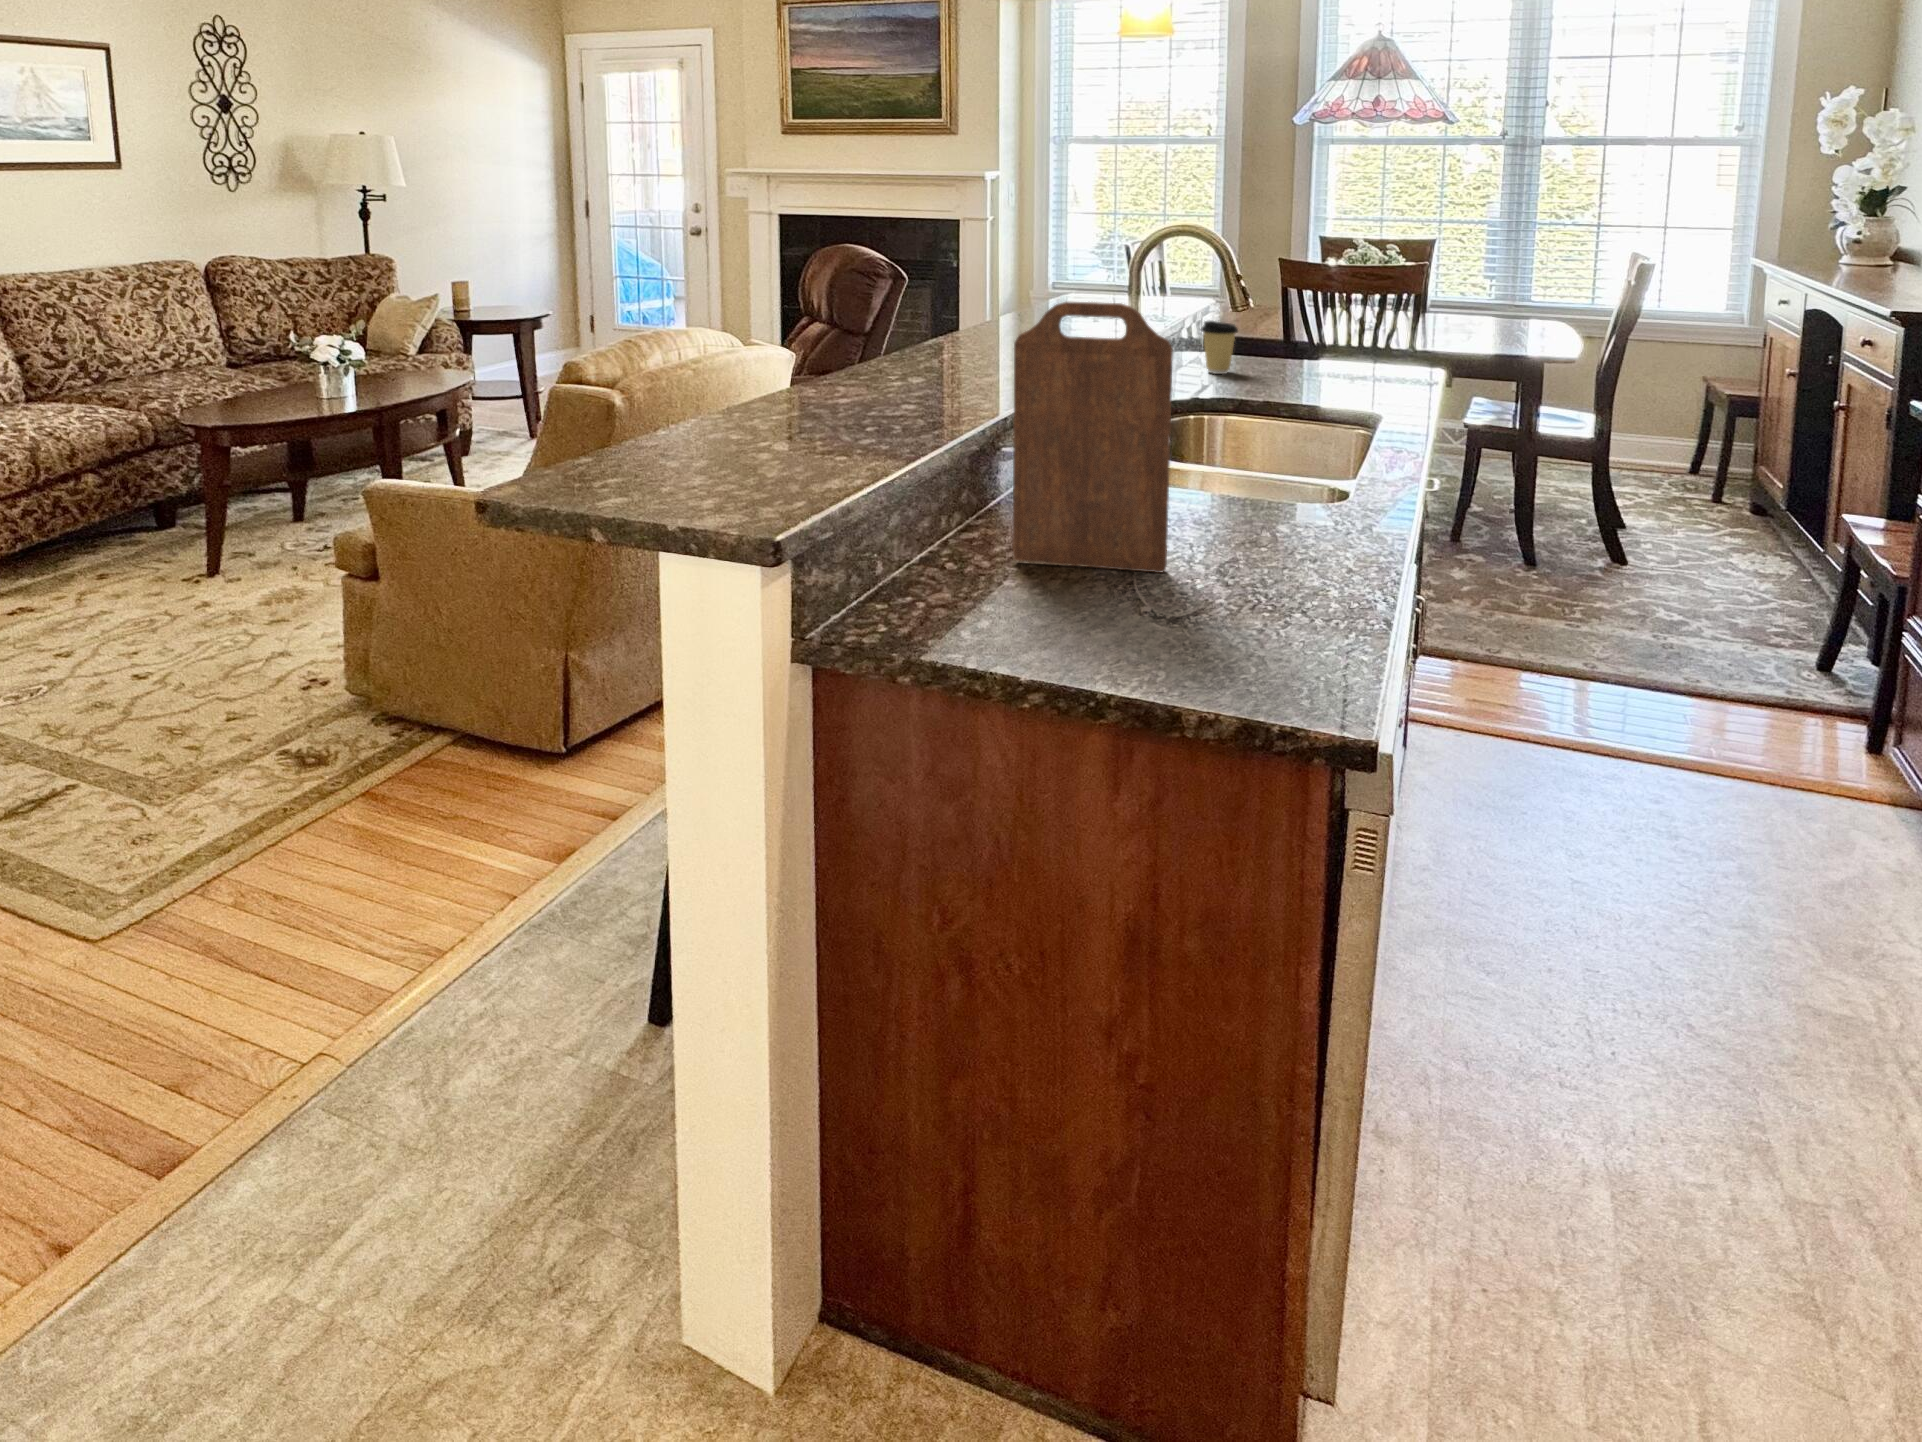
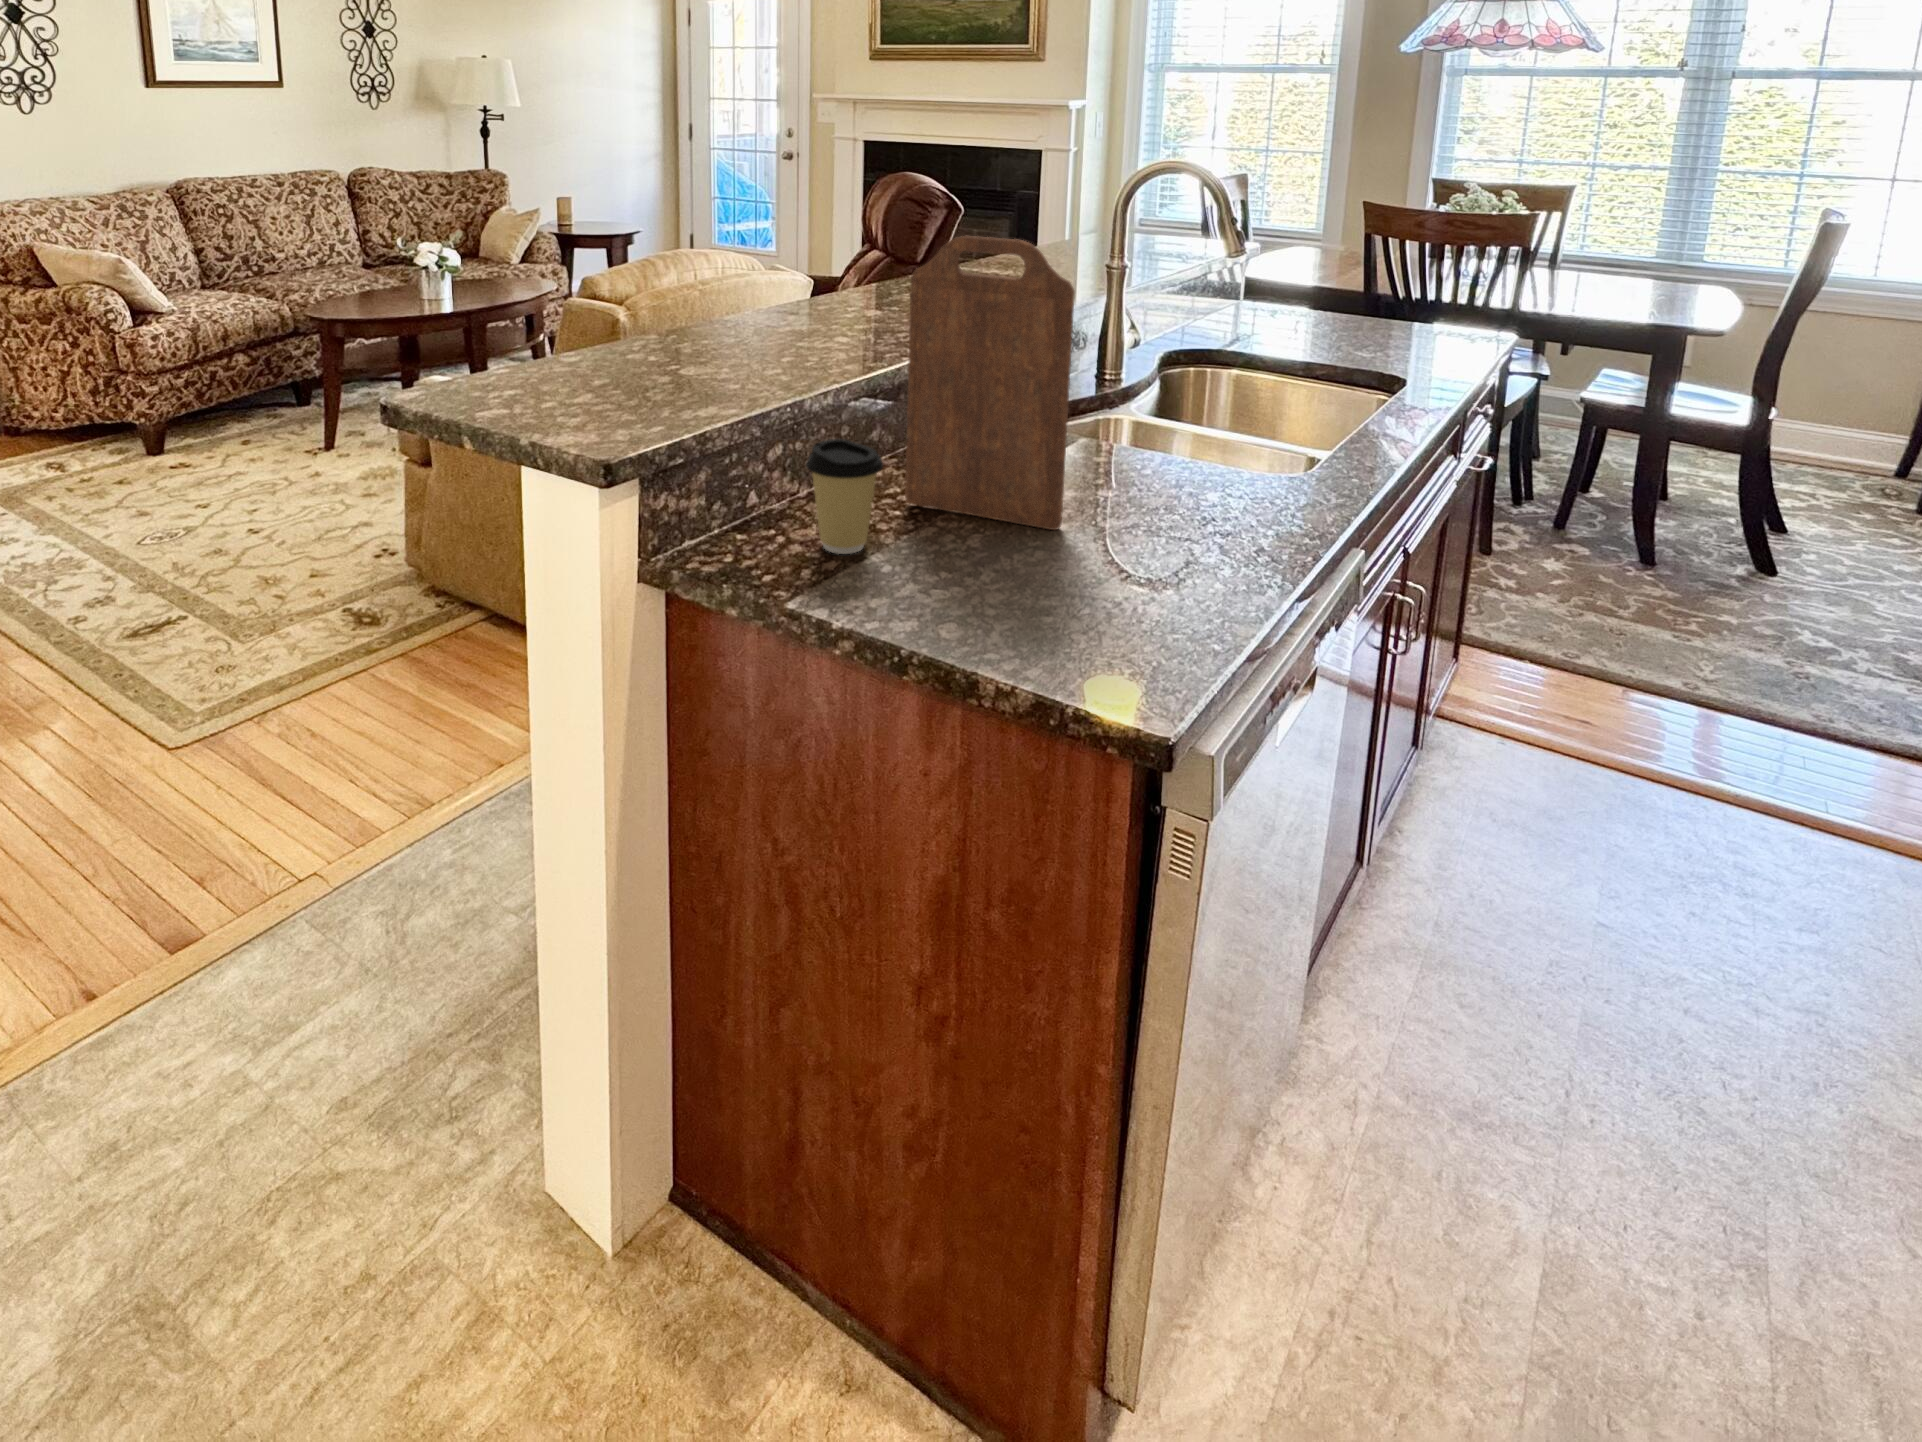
coffee cup: present [1201,321,1238,374] -> present [806,439,883,554]

